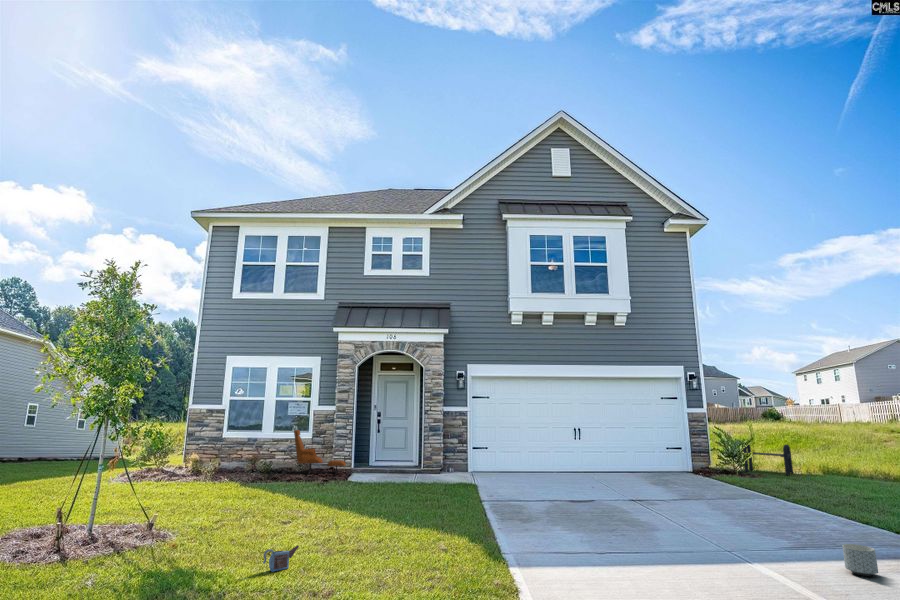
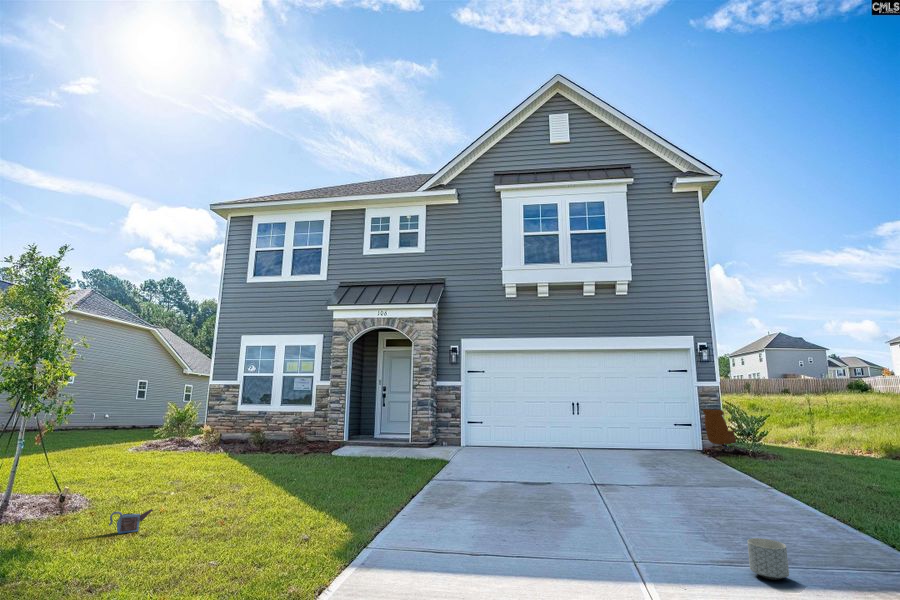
lounge chair: present [294,430,346,475] -> present [703,409,741,456]
bench: present [743,445,793,475] -> none [765,421,826,458]

